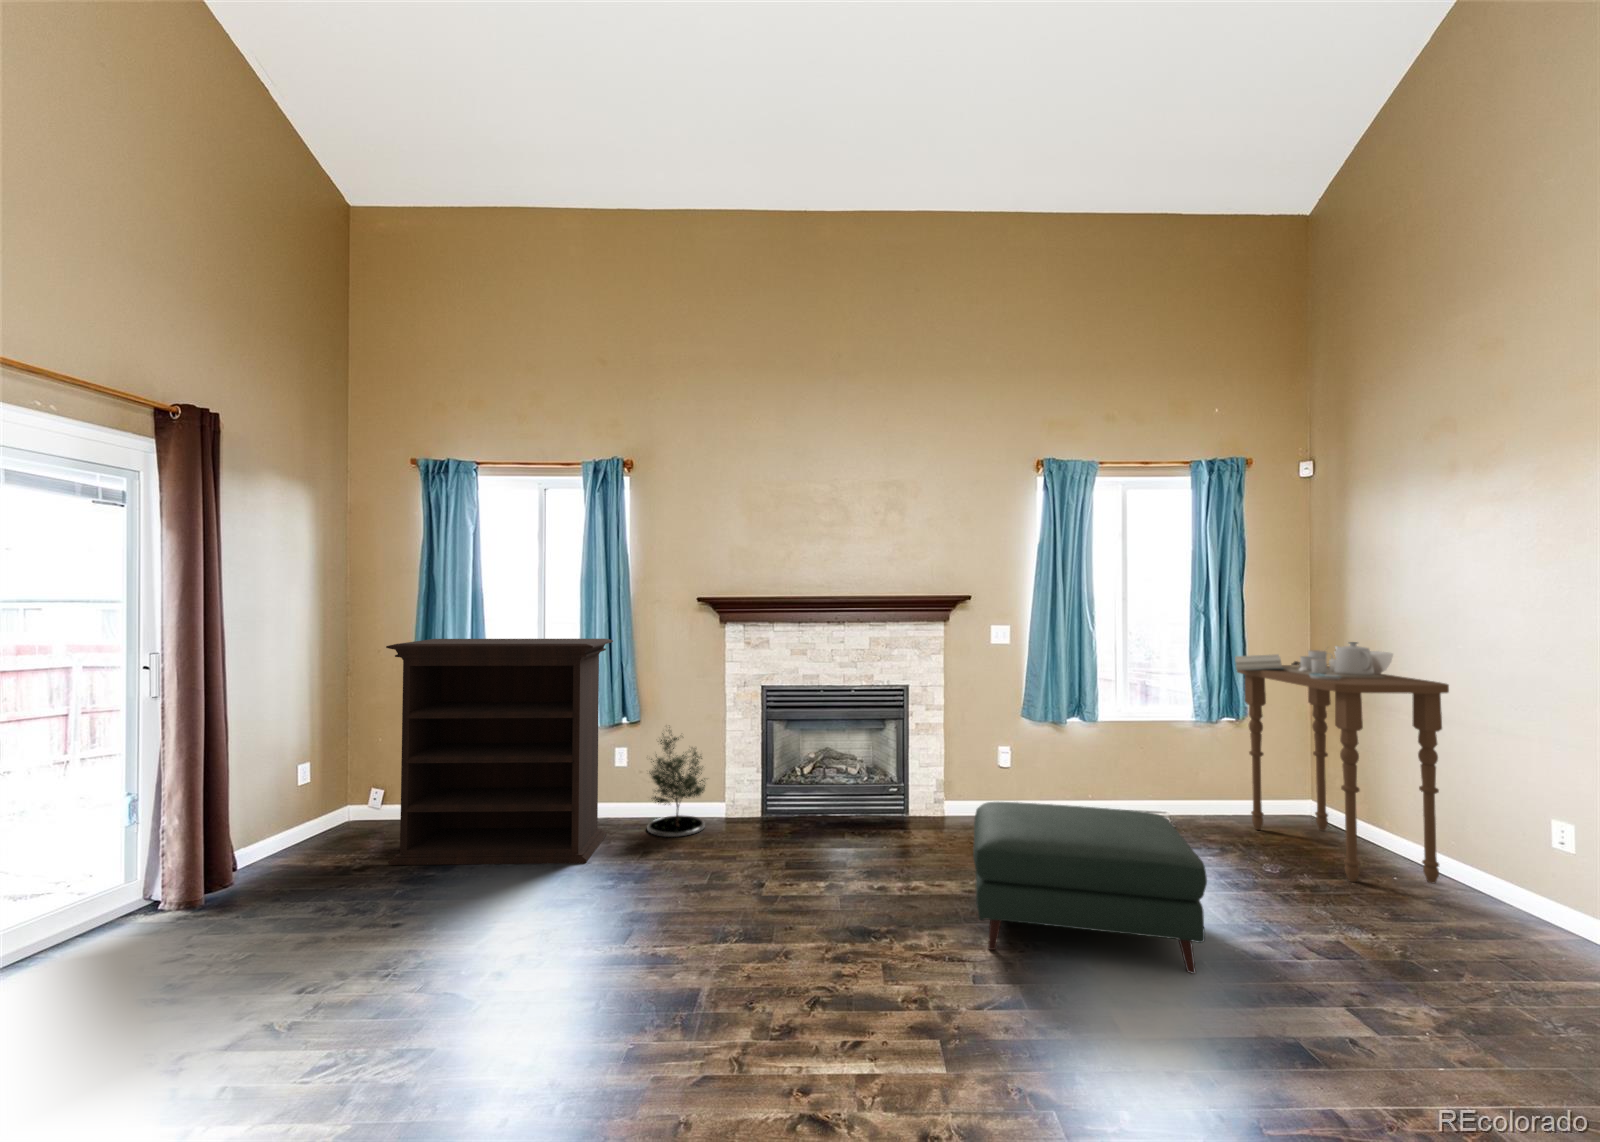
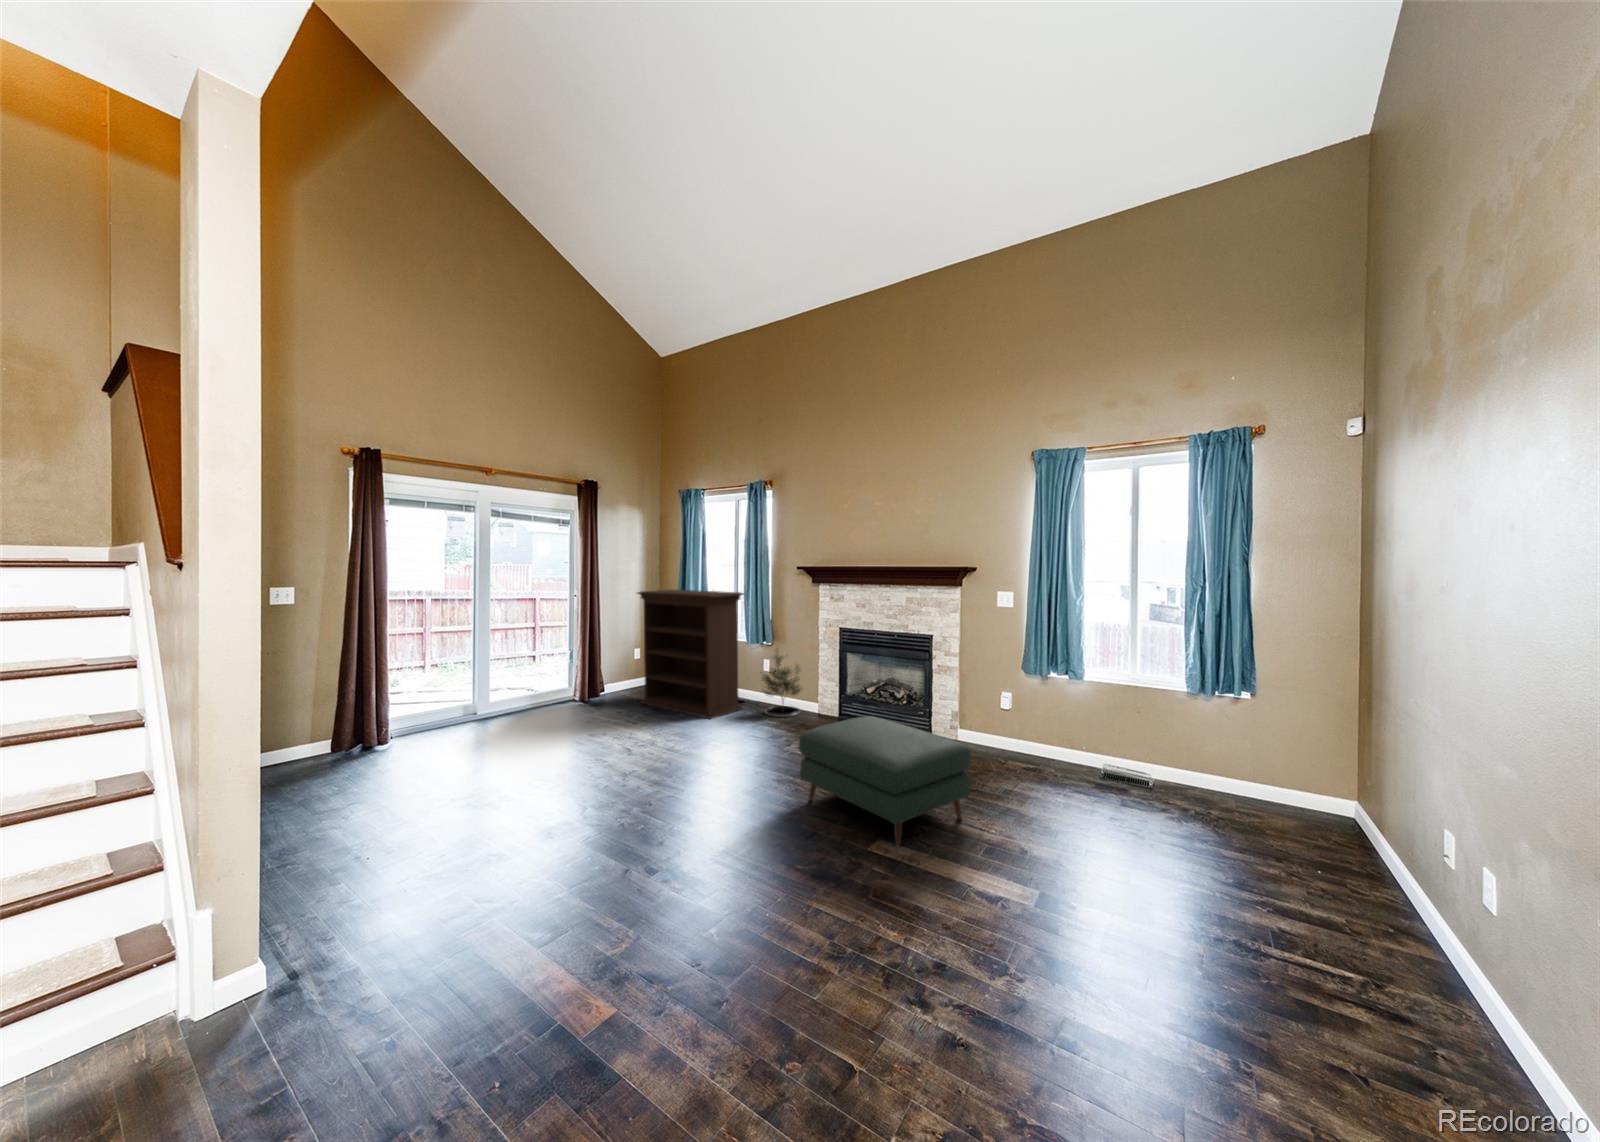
side table: present [1235,642,1449,883] -> none [1180,622,1344,882]

